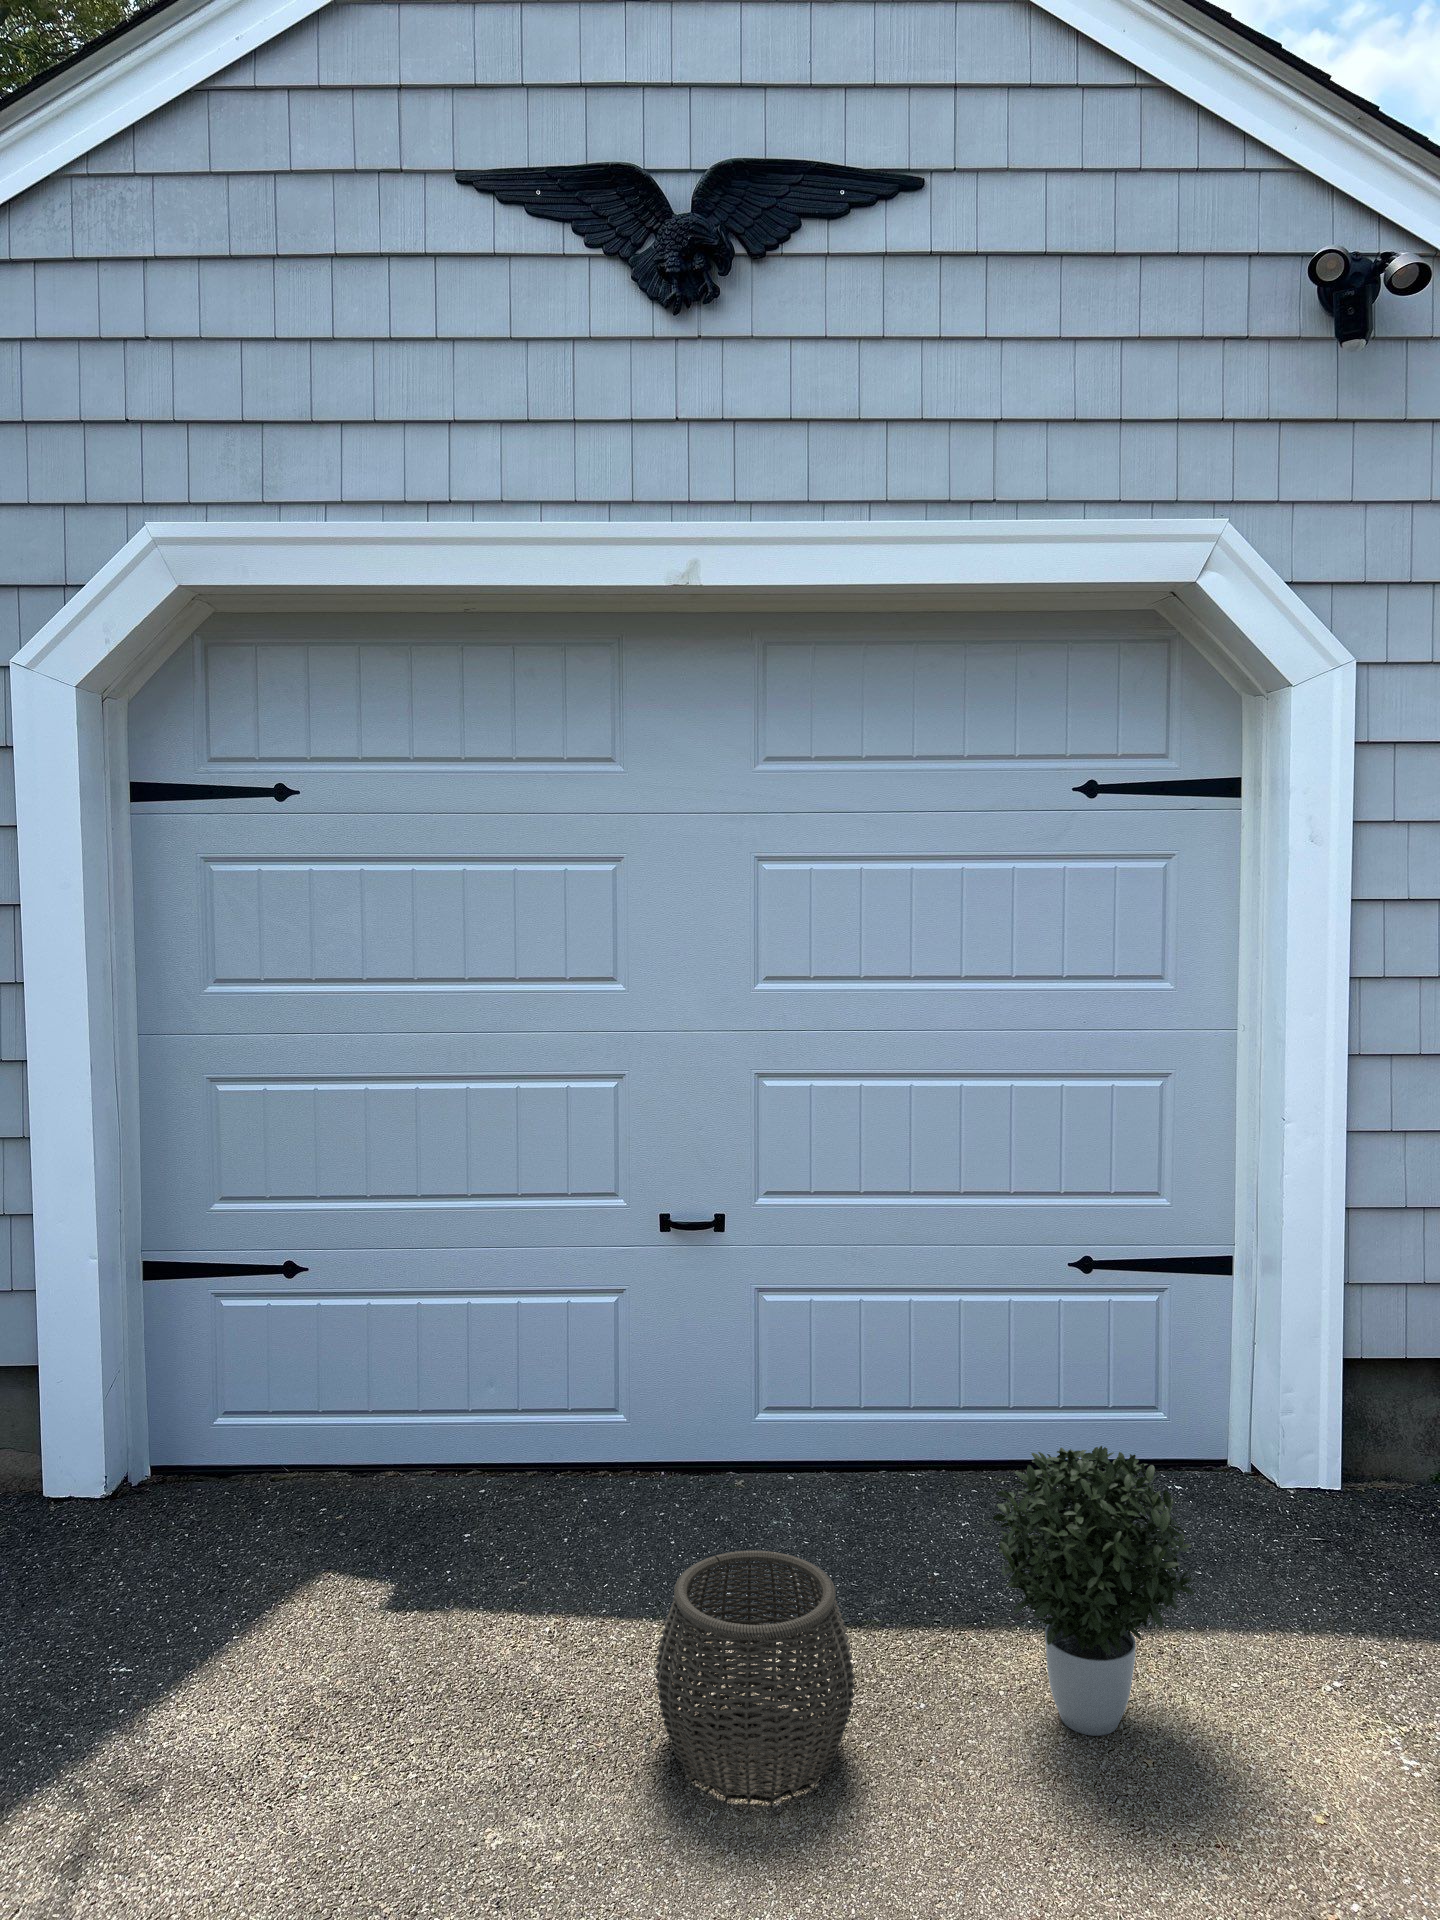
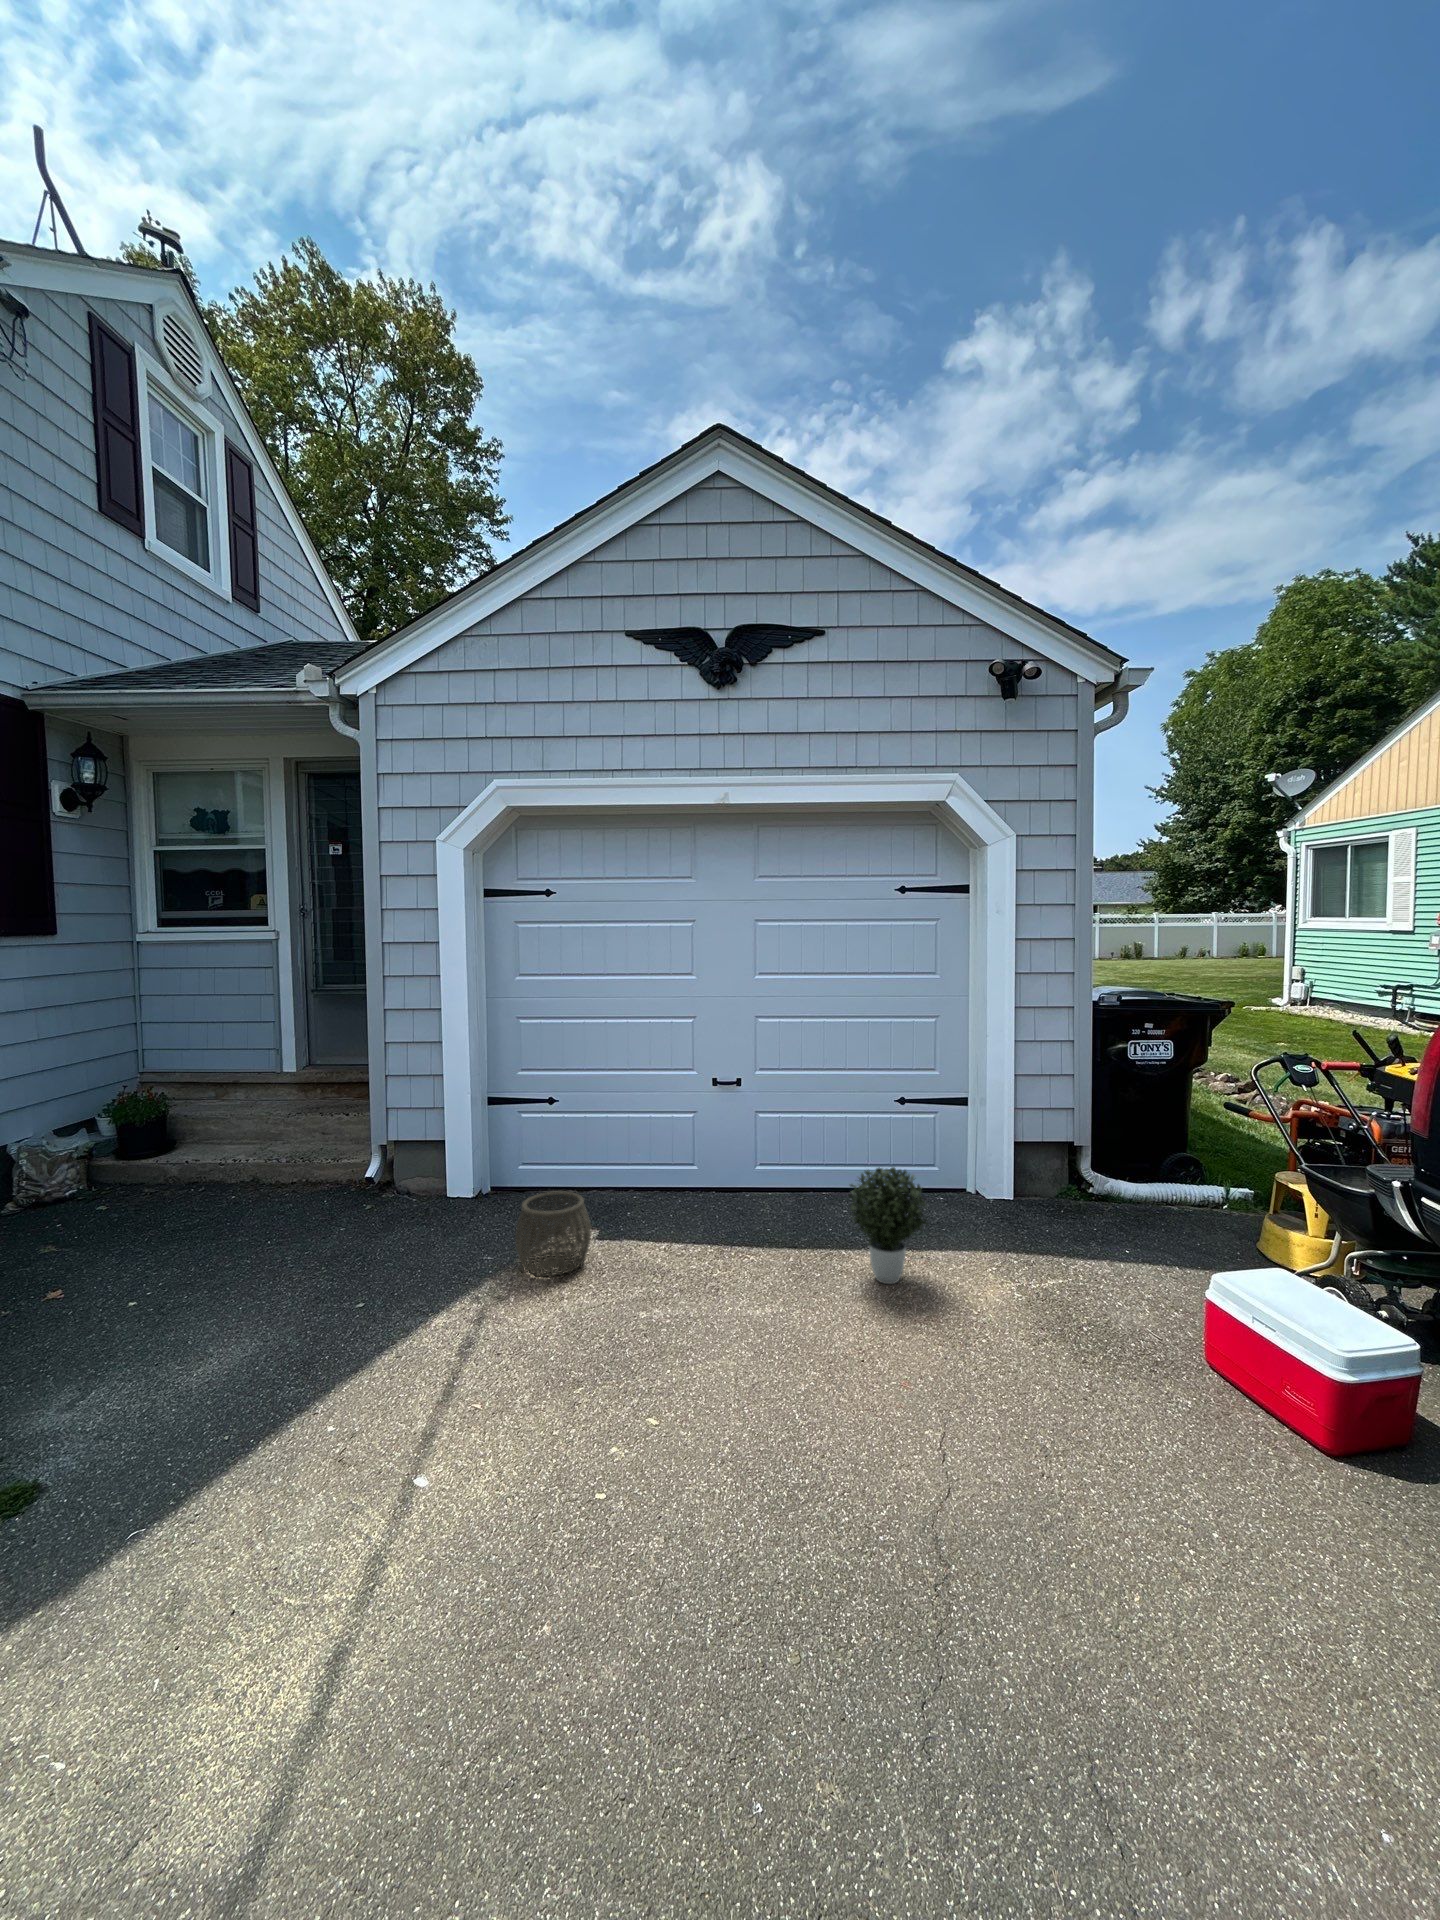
woven basket: present [655,1550,855,1800] -> present [515,1191,591,1276]

